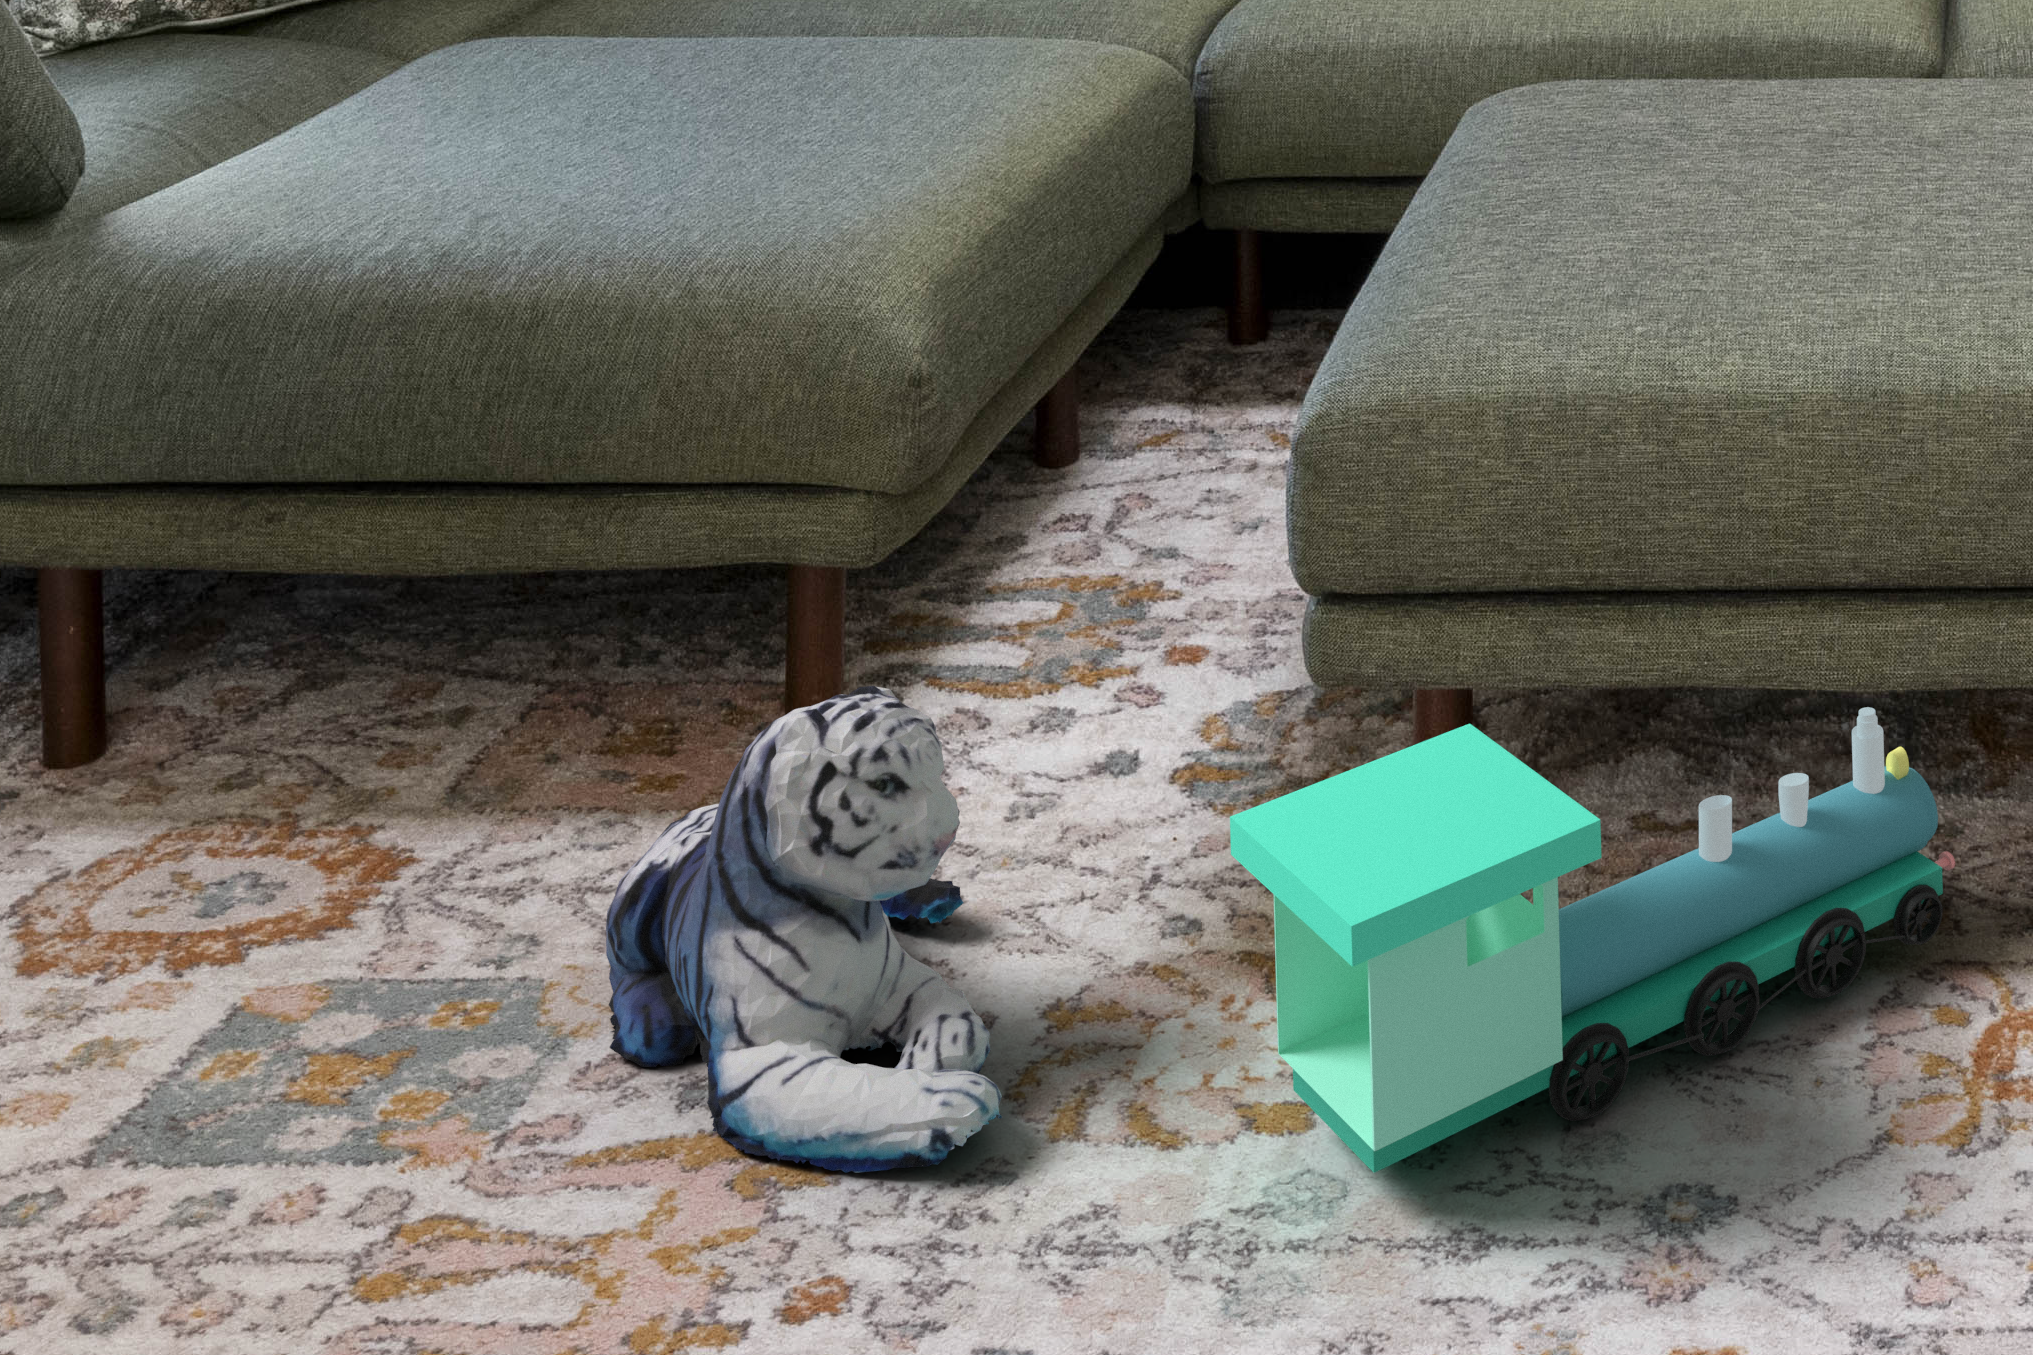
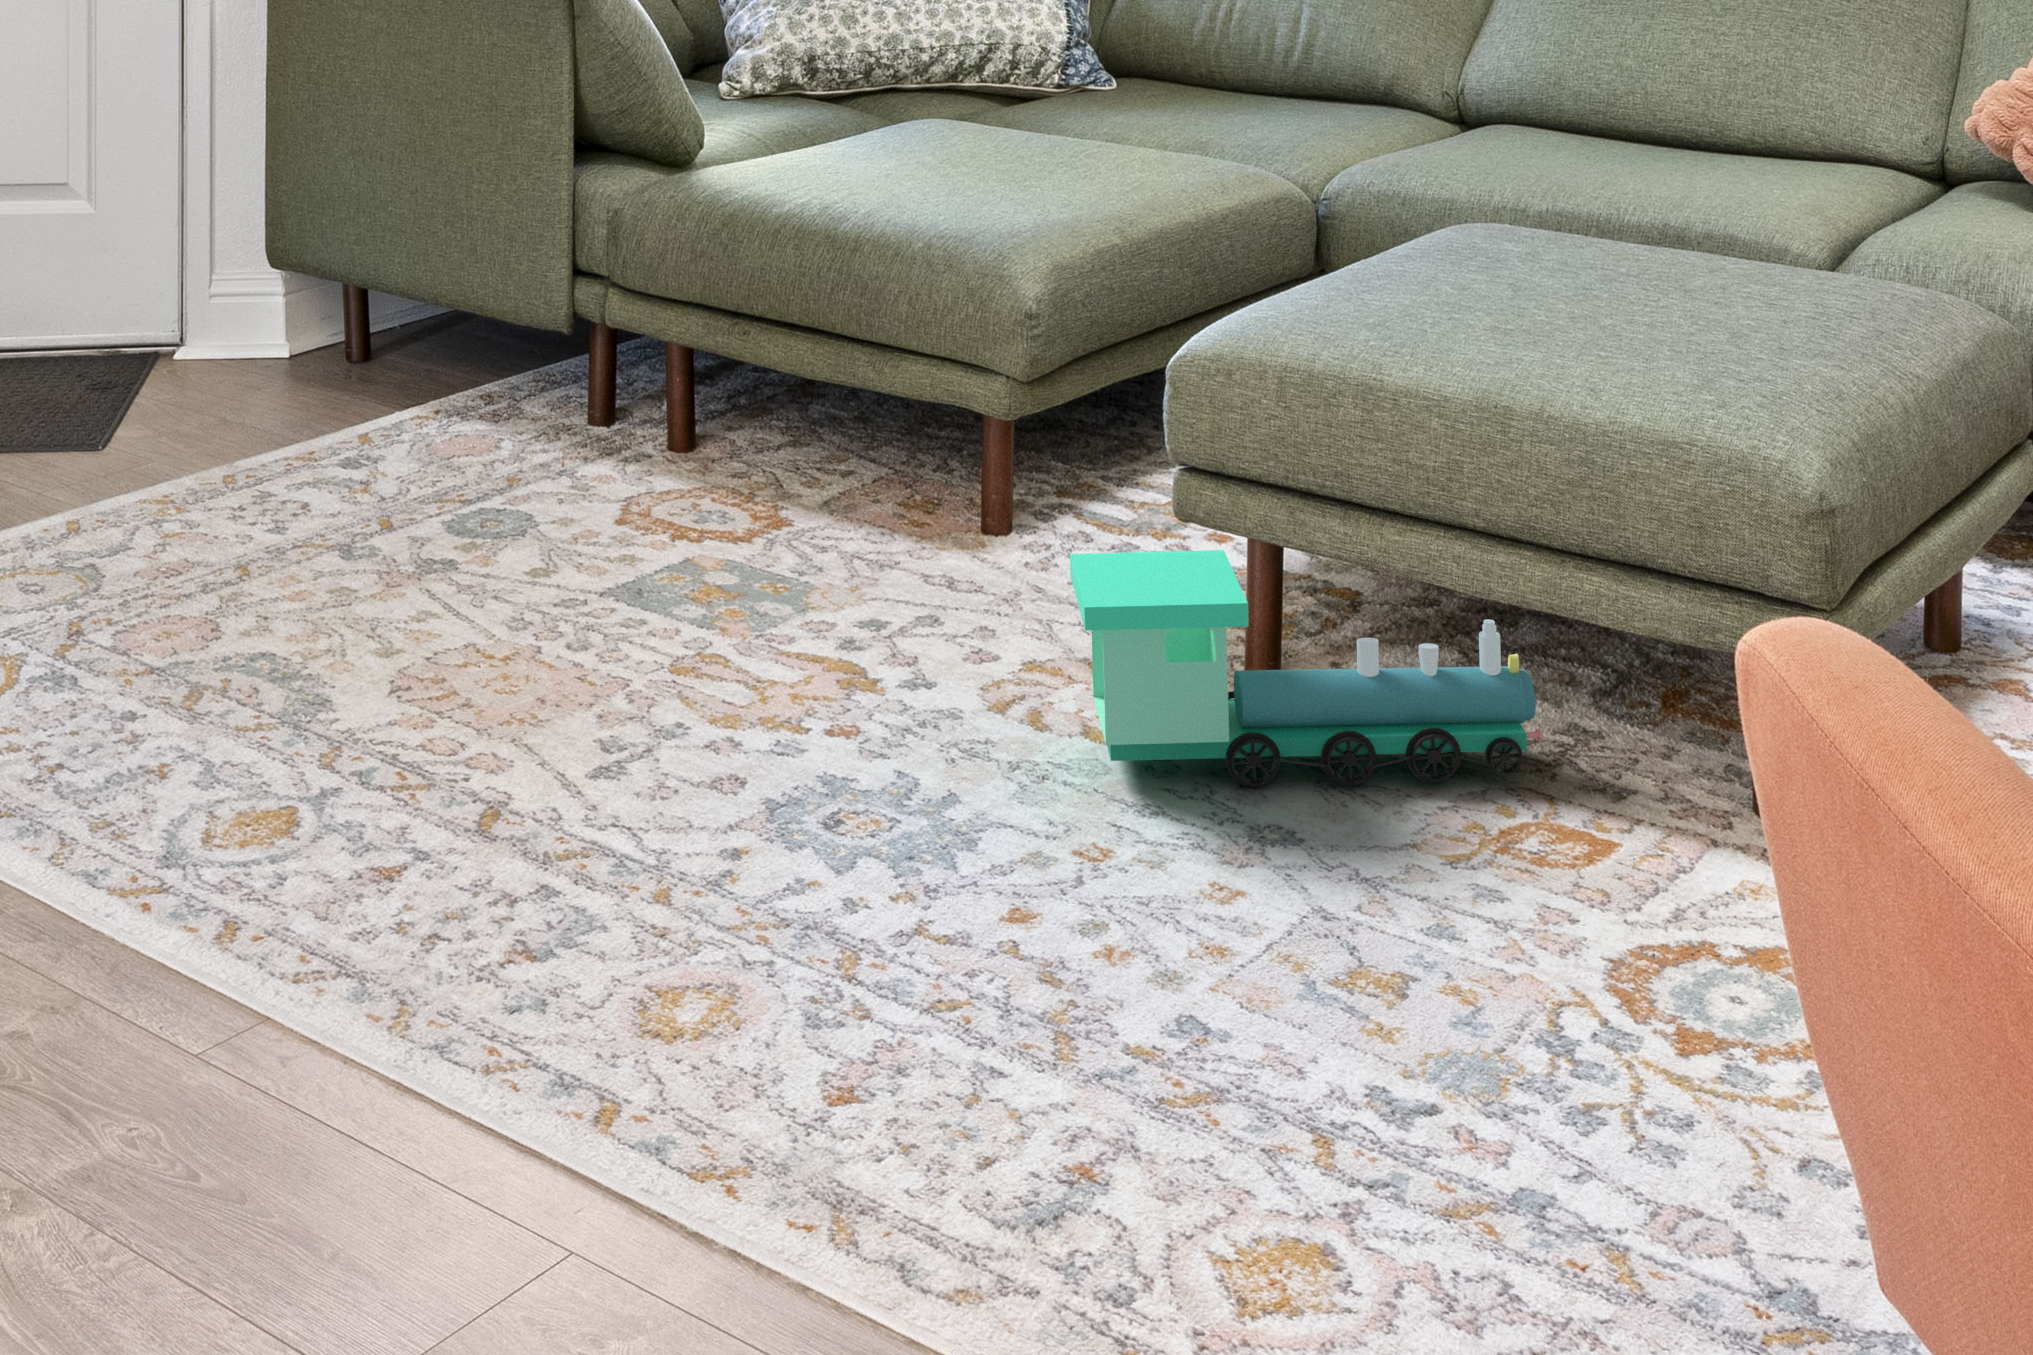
plush toy: present [606,686,1002,1173] -> none [821,456,1009,699]

